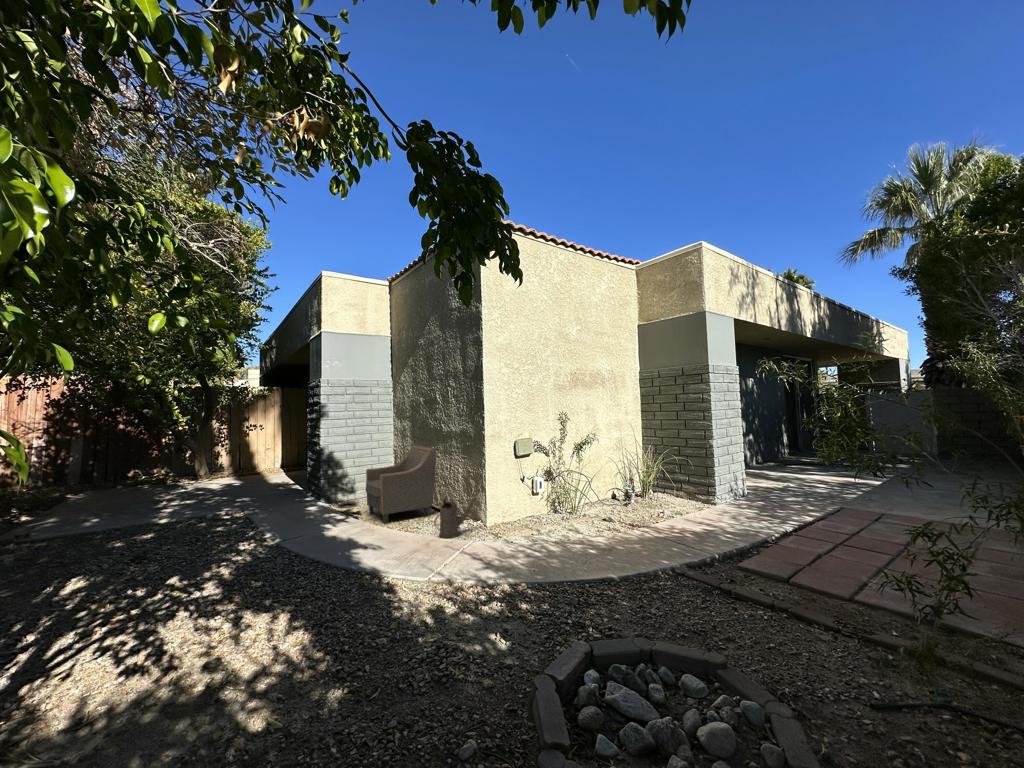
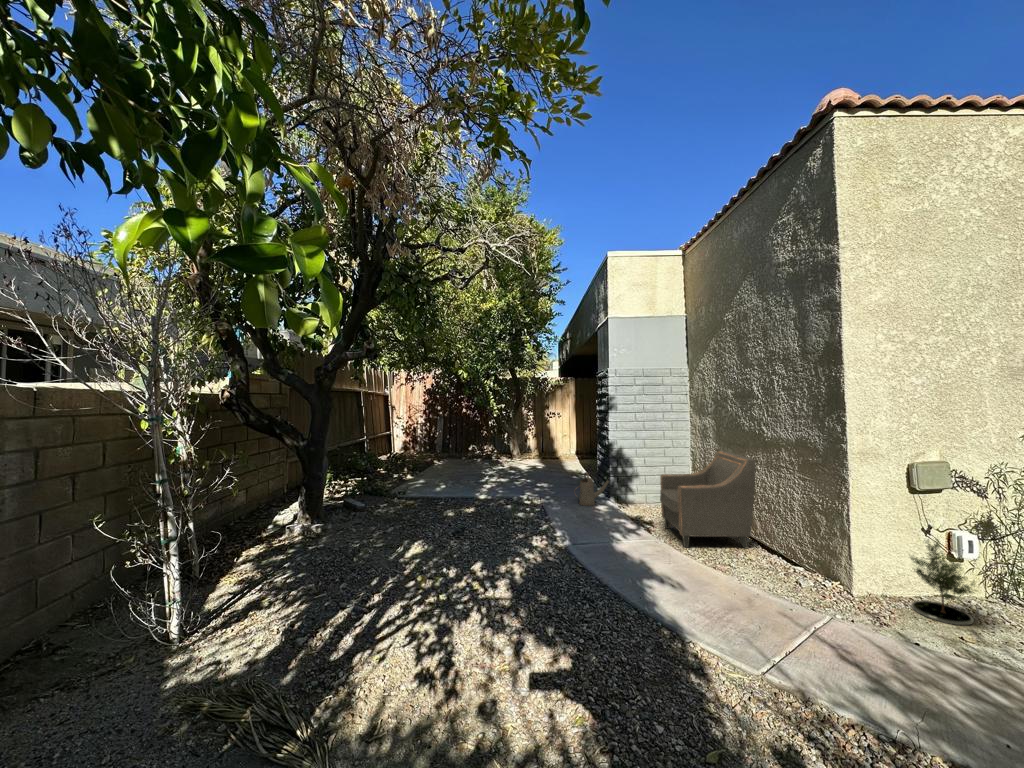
potted tree: present [336,474,358,508] -> present [910,540,974,625]
watering can: present [434,495,476,538] -> present [574,472,609,506]

